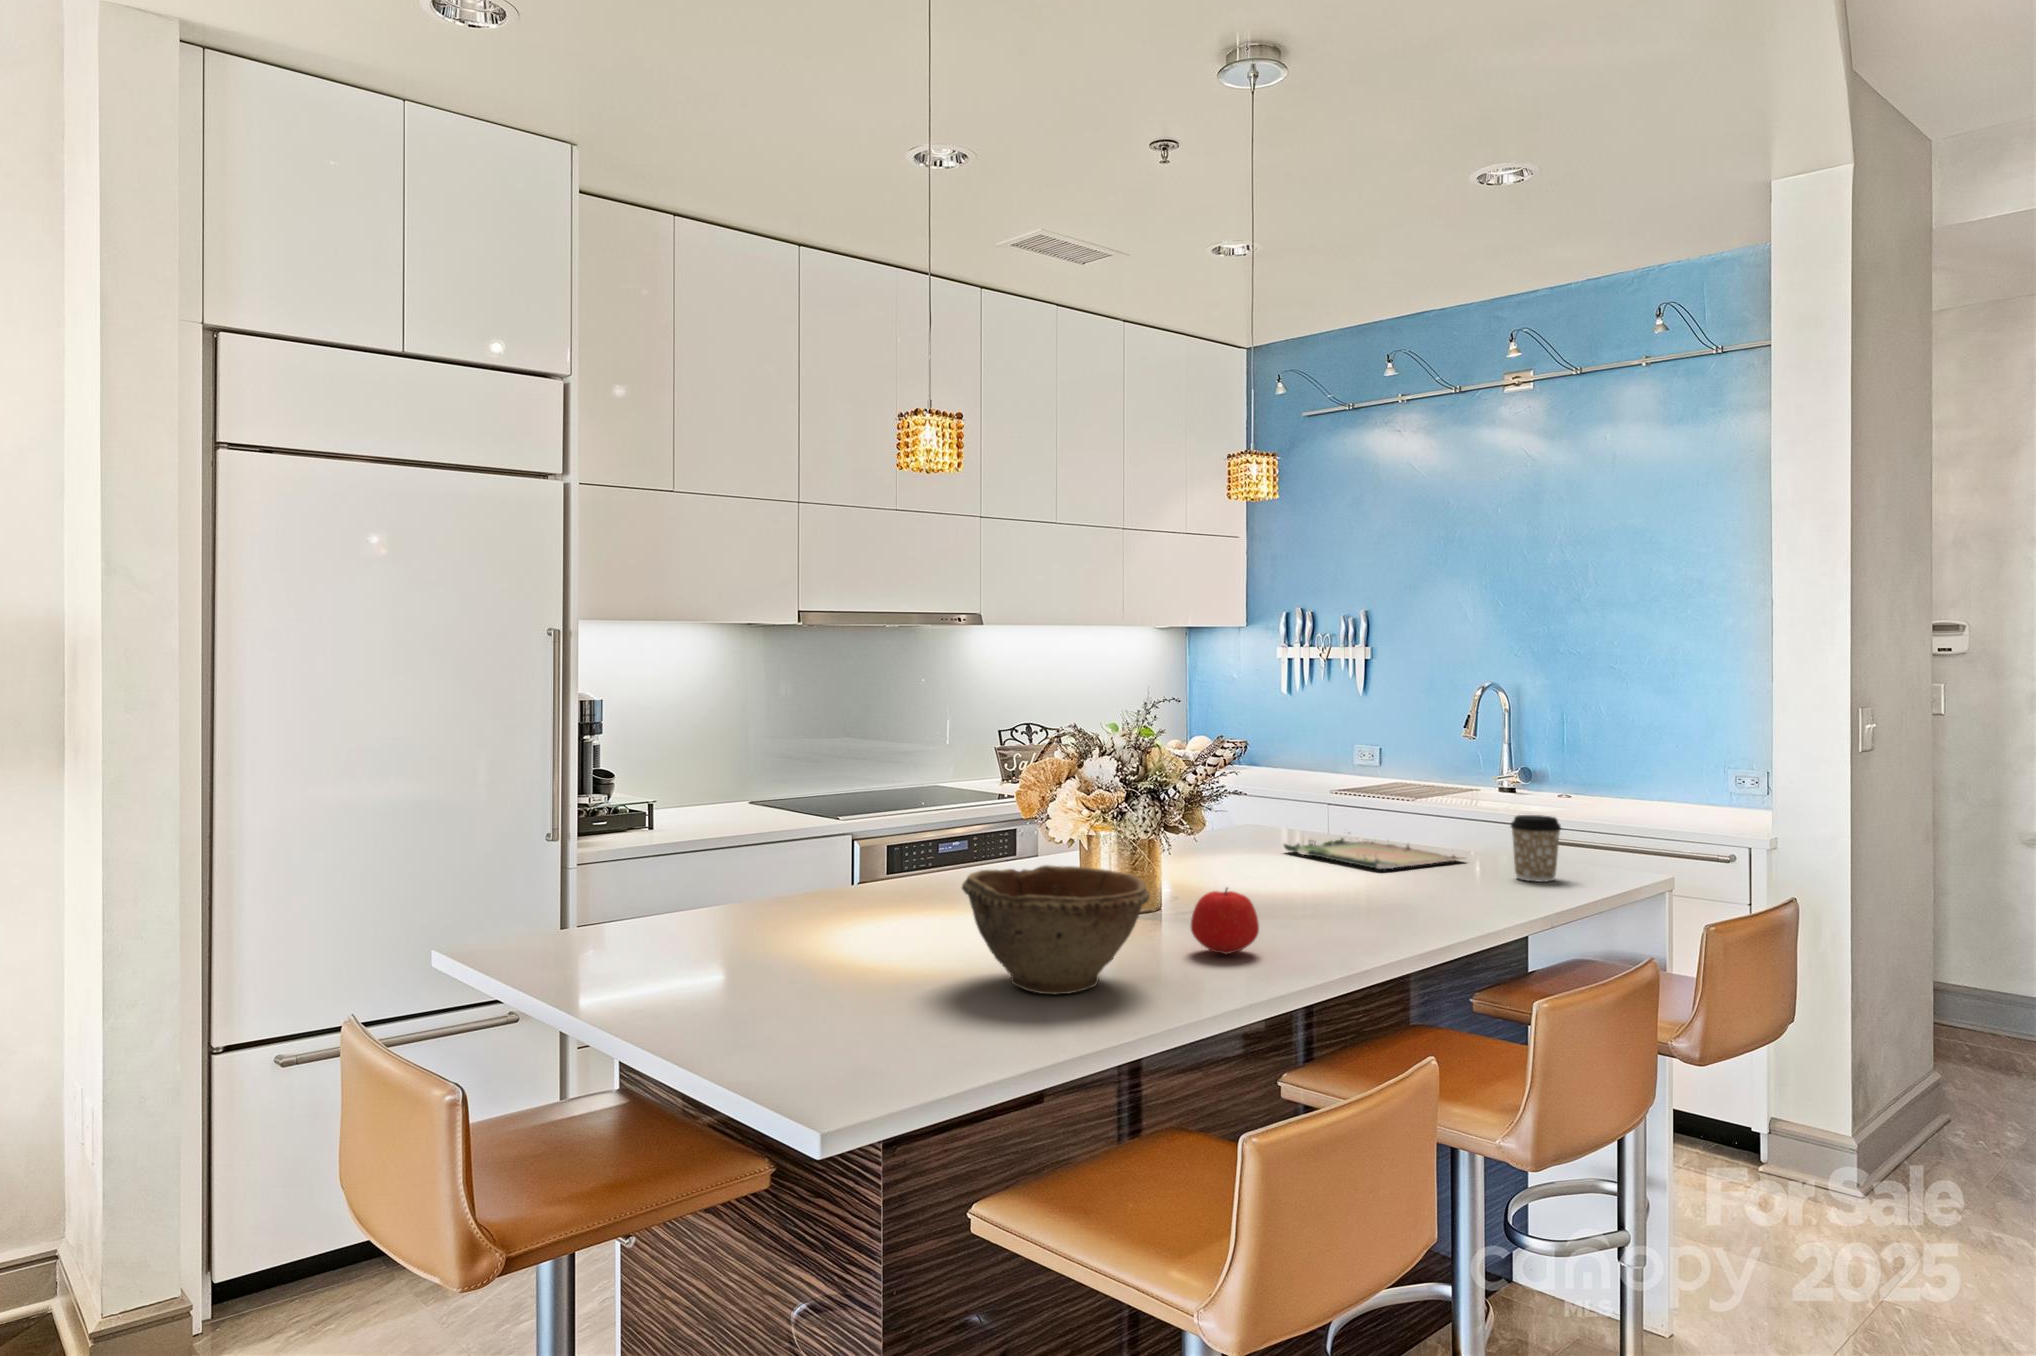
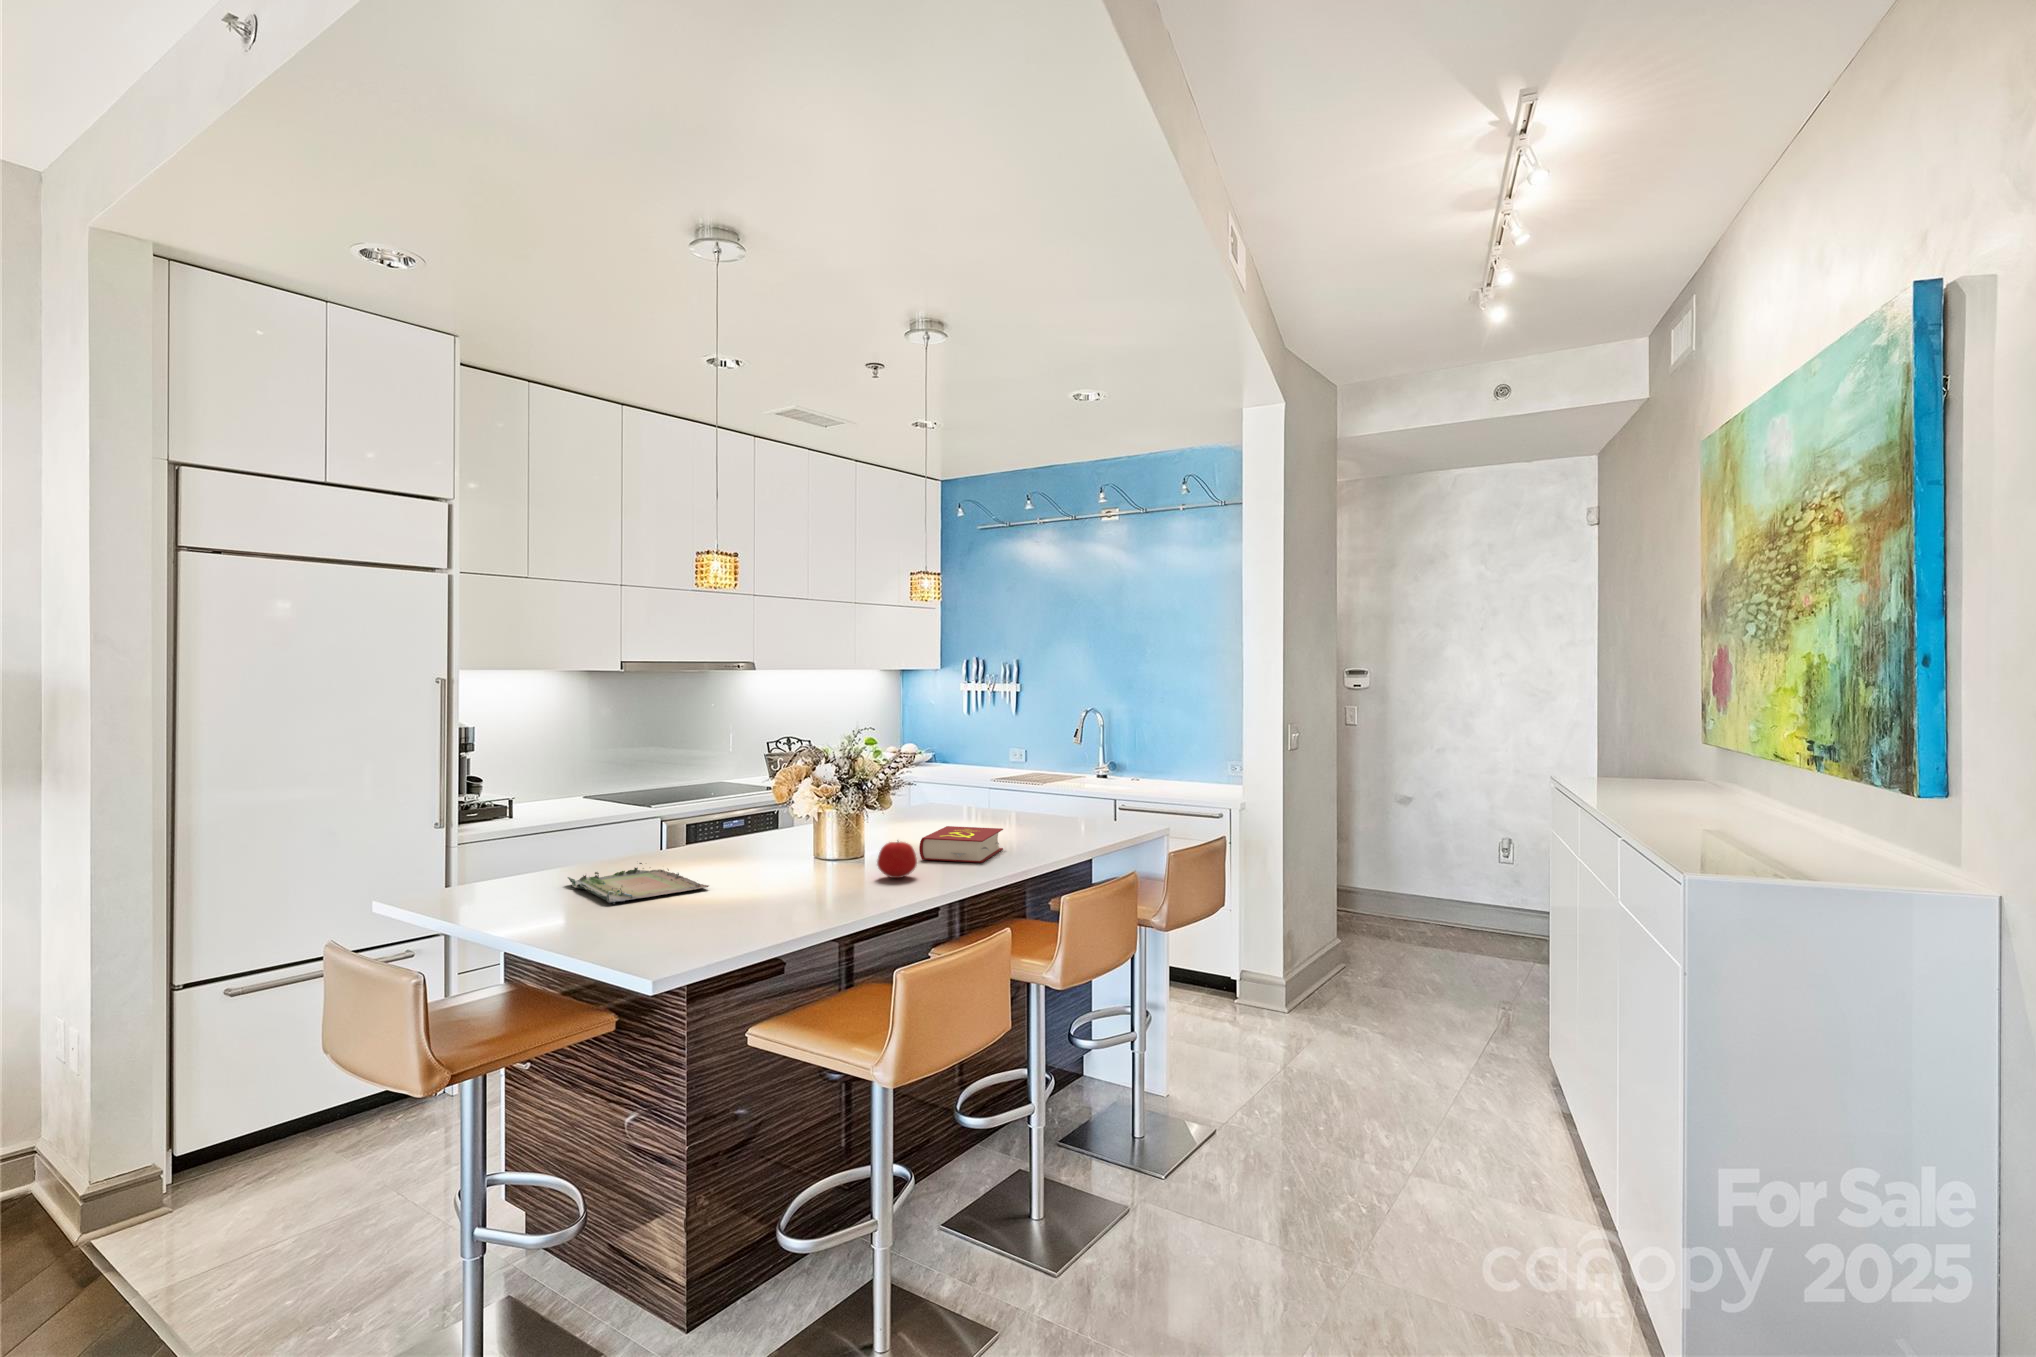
coffee cup: present [1511,815,1561,882] -> none [1075,792,1103,831]
tray: present [1284,833,1465,869] -> present [568,863,709,904]
bowl: present [962,865,1149,994] -> none [737,830,850,904]
book: none [1255,865,1395,932] -> present [919,826,1003,863]

